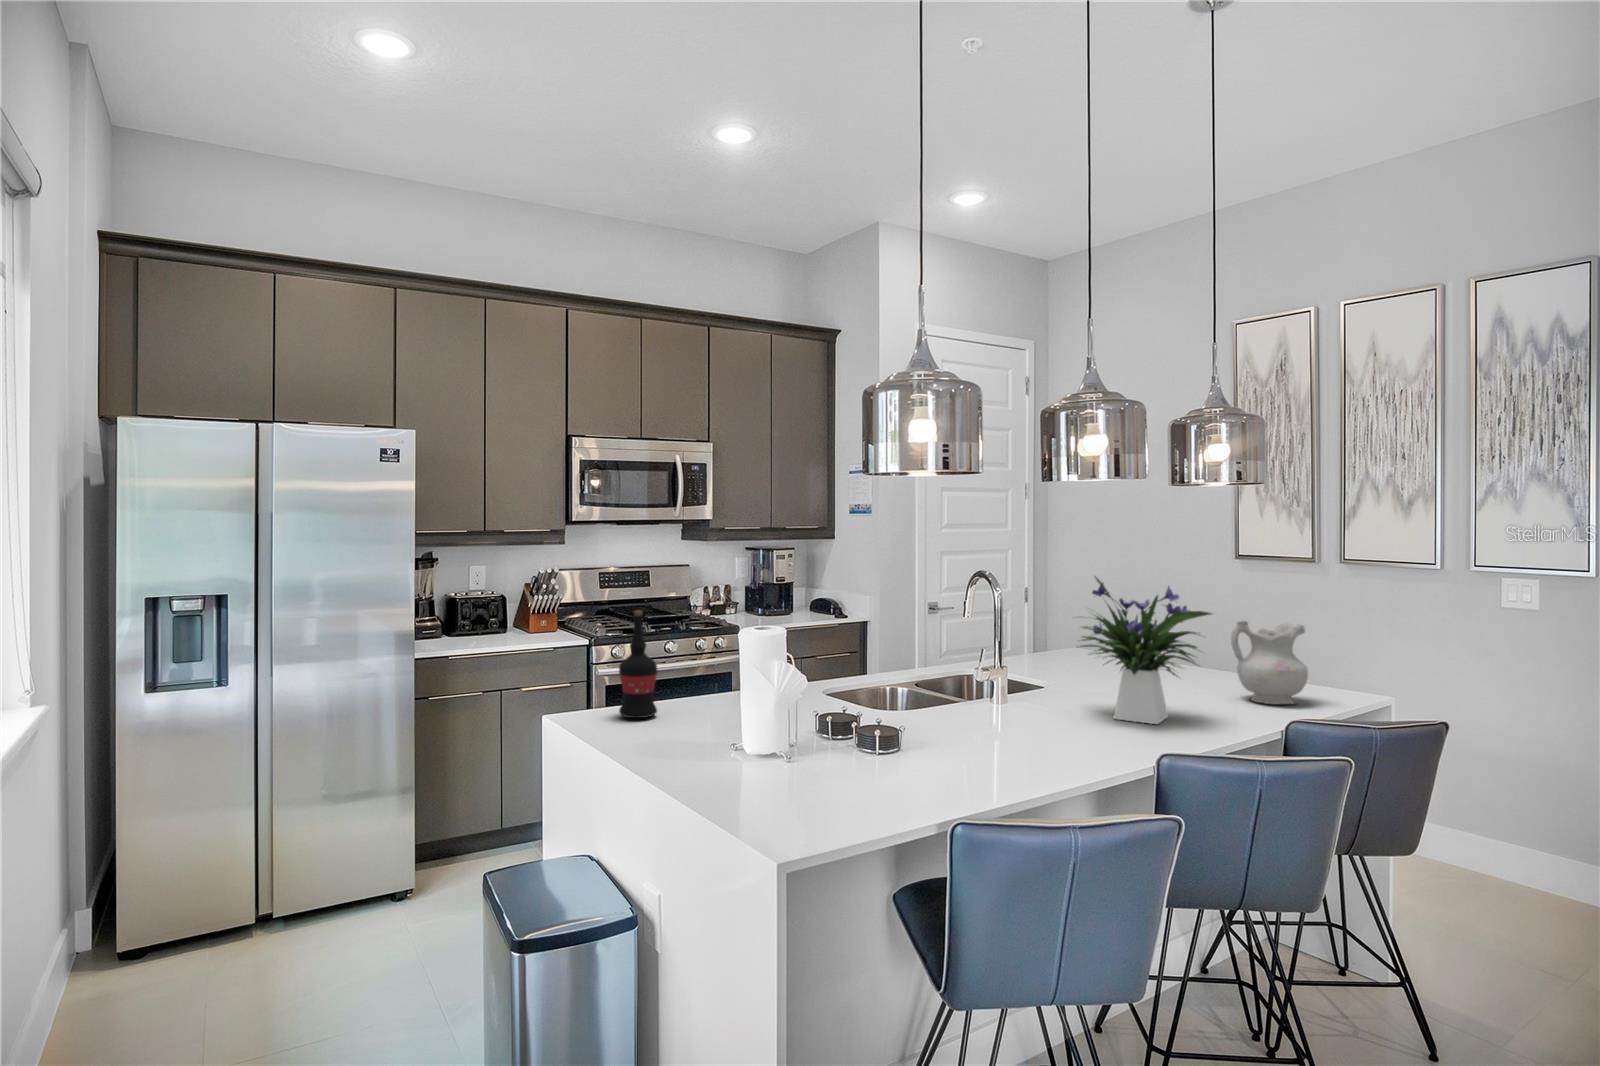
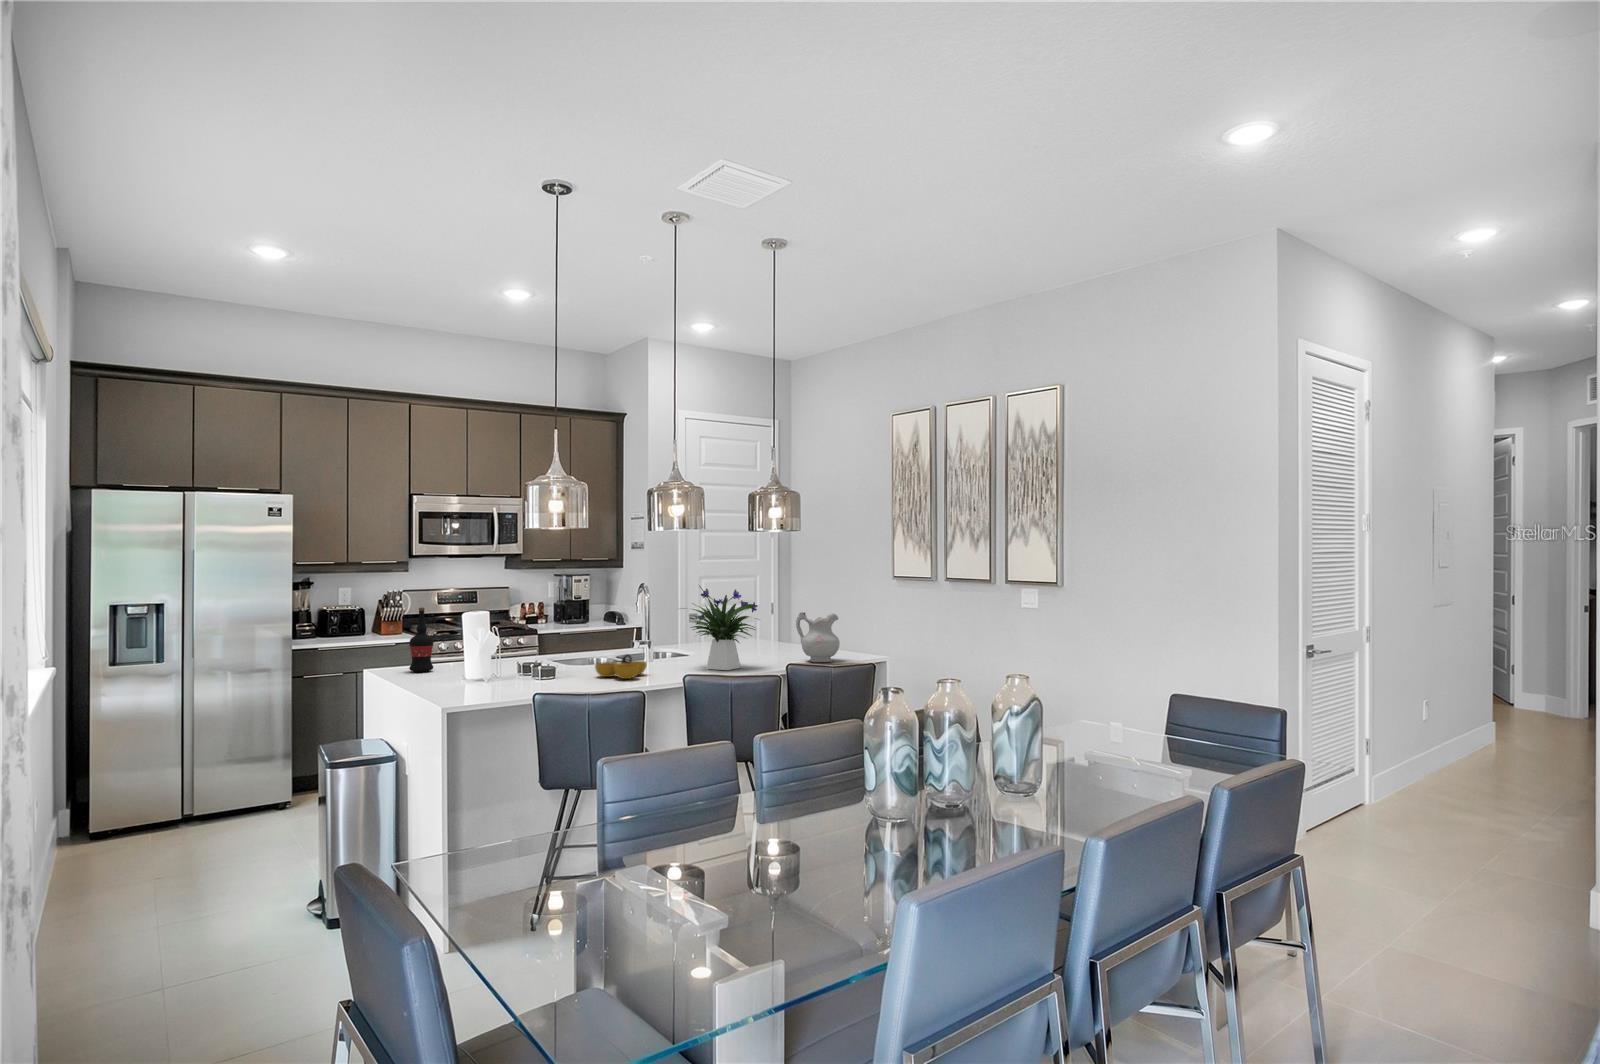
decorative bowl: none [951,701,1041,748] -> present [595,655,647,679]

